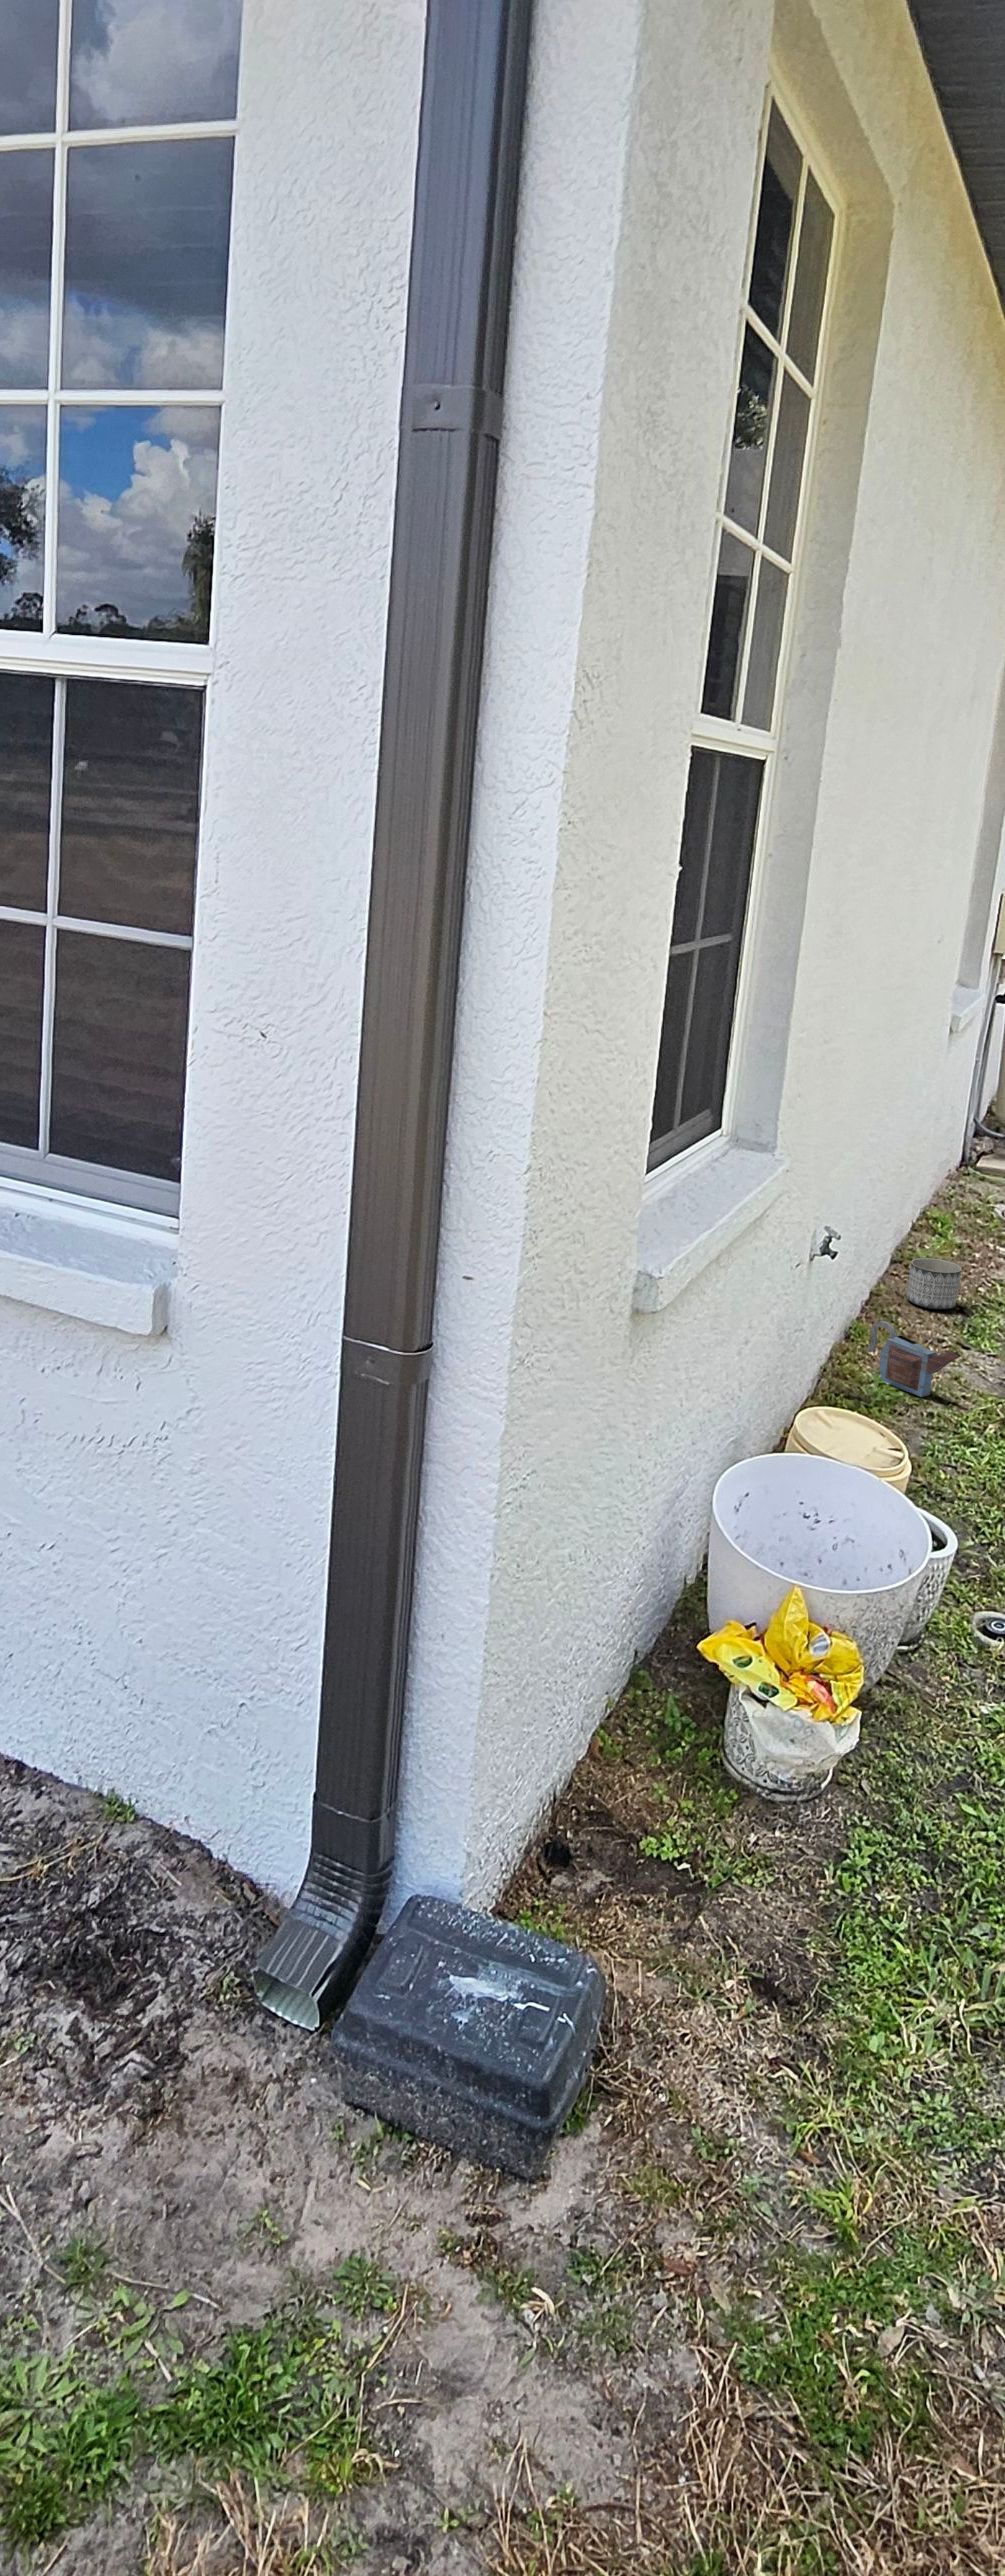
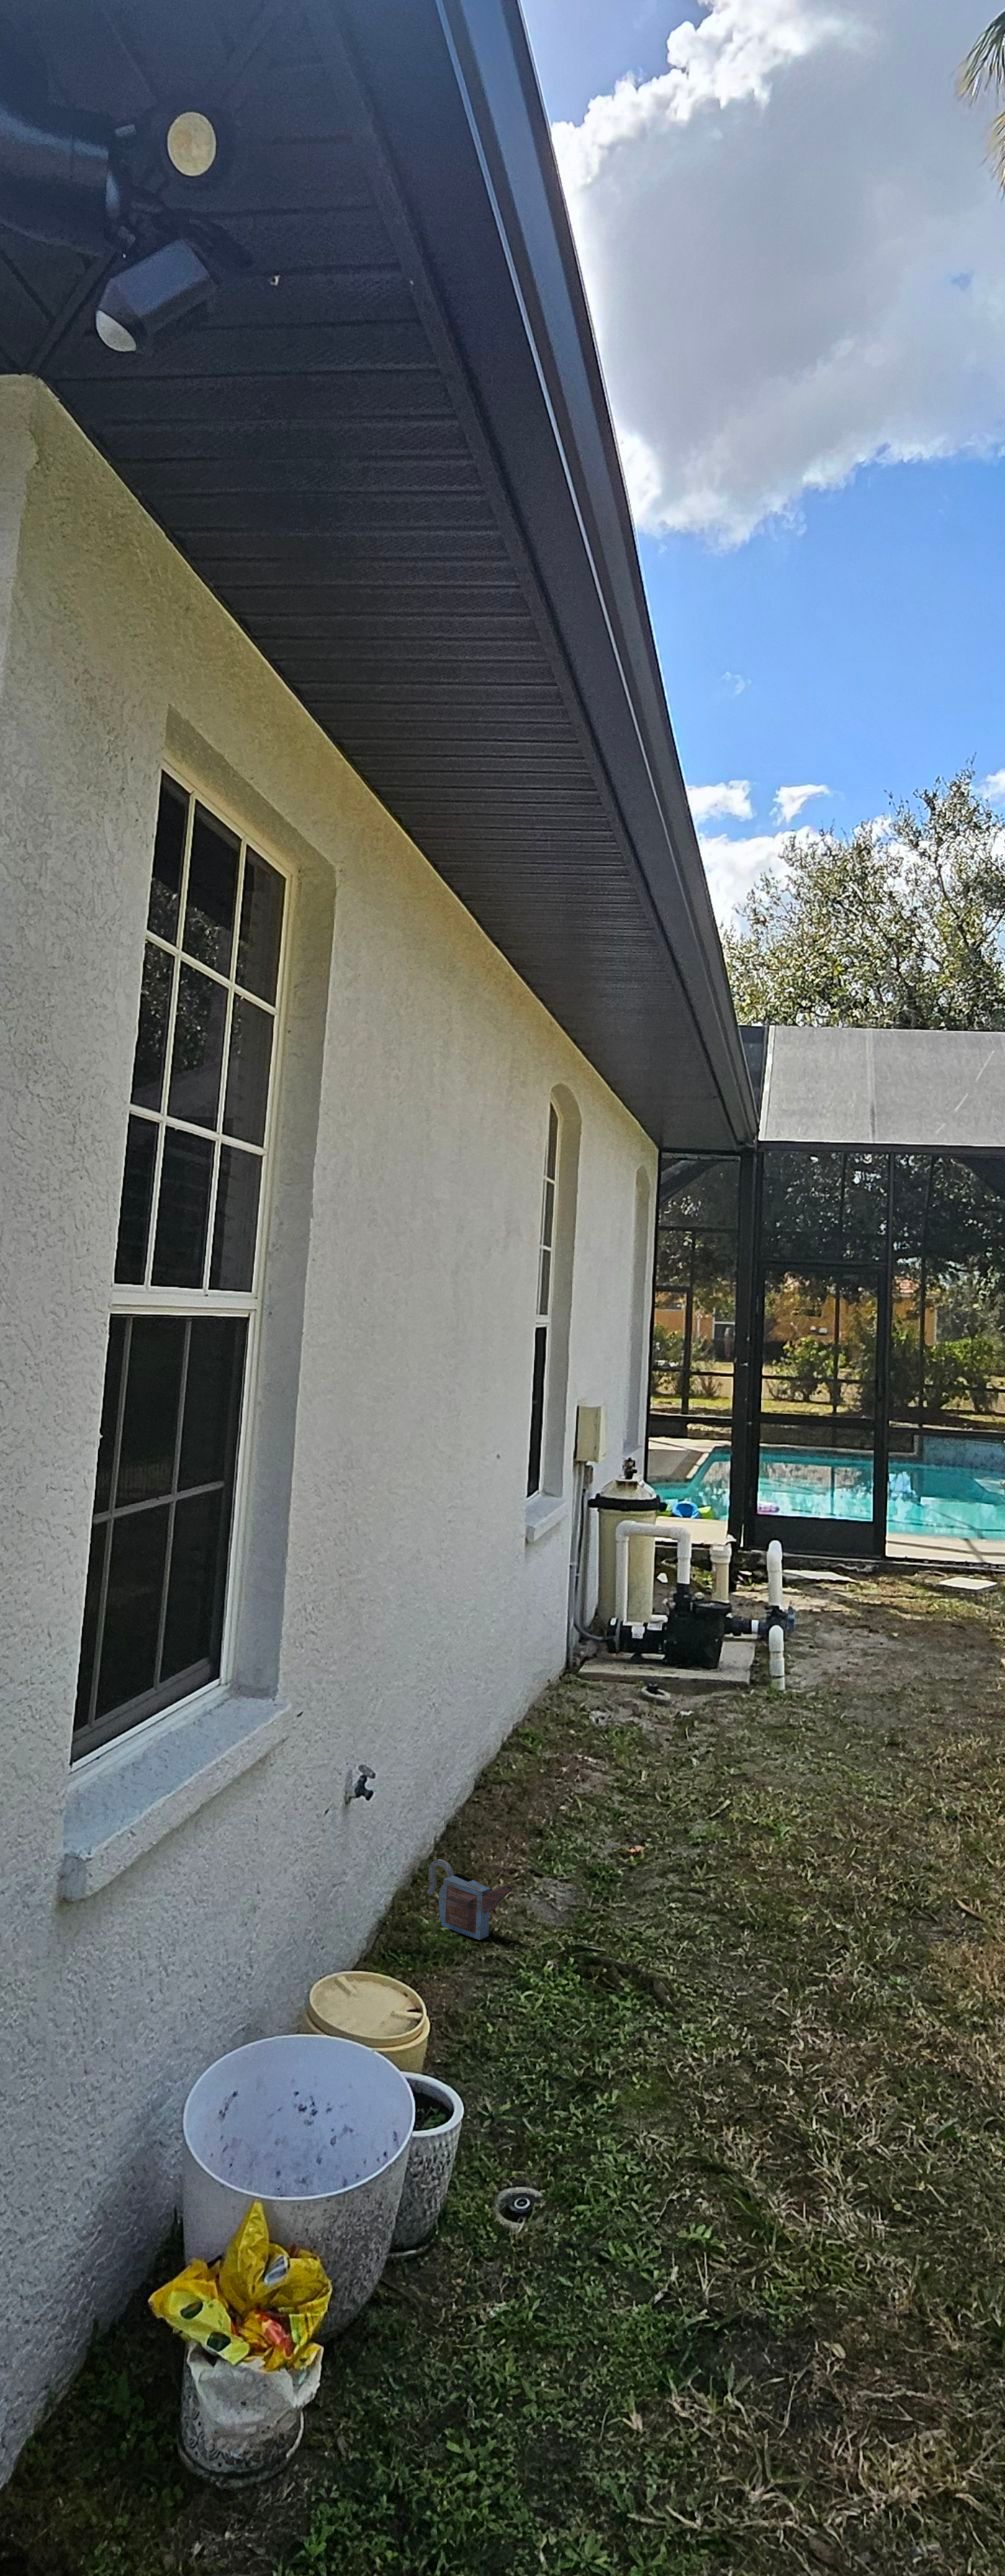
planter: present [907,1258,962,1310] -> none [484,1781,534,1837]

